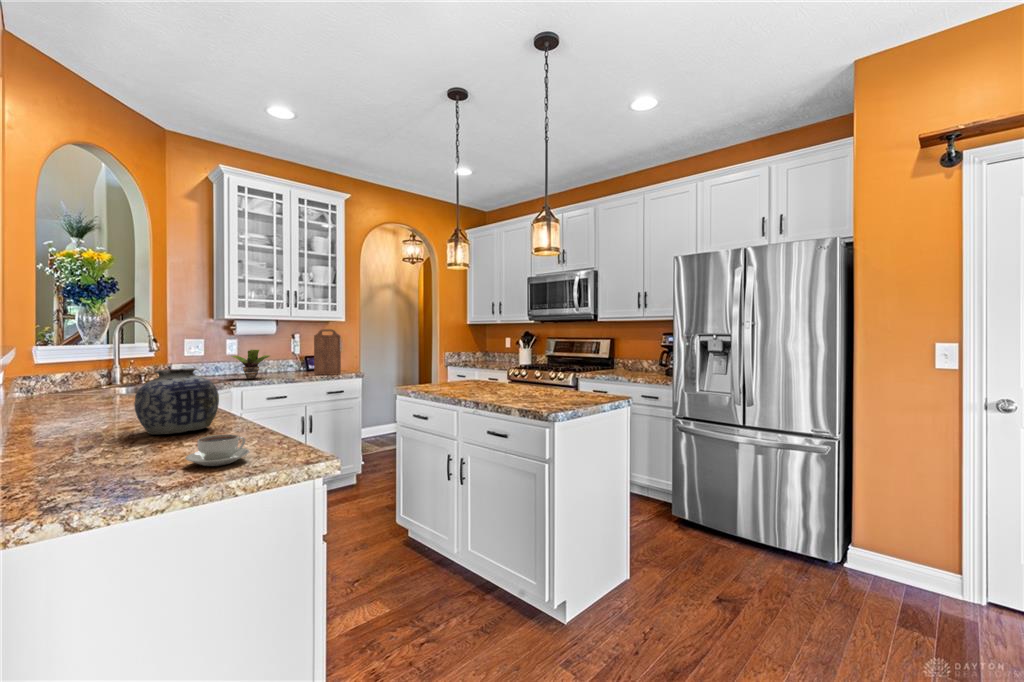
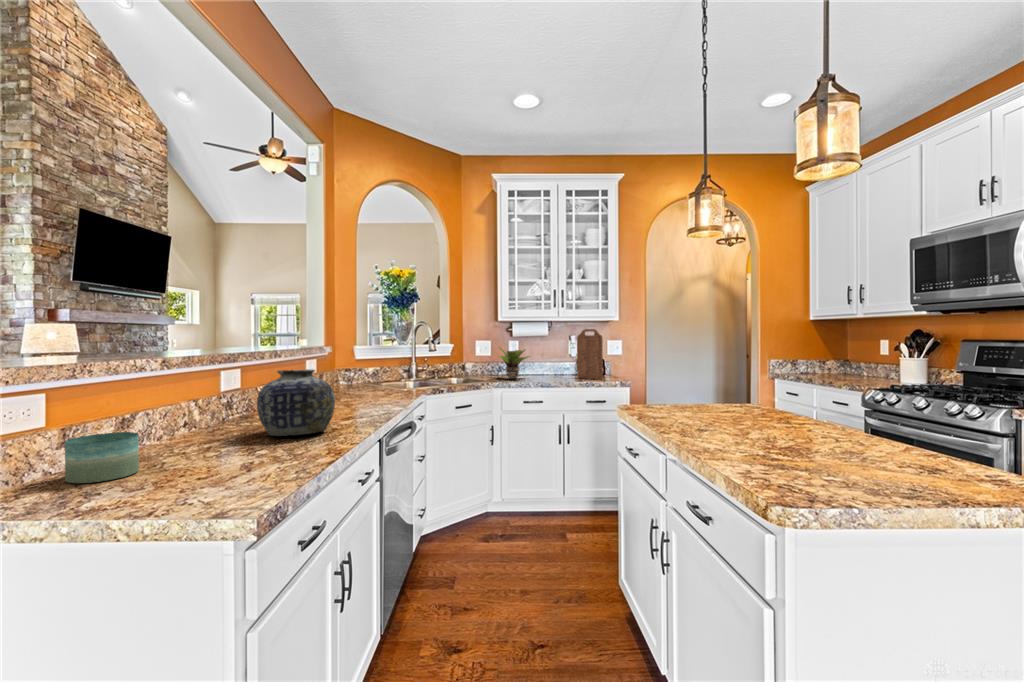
candle: none [53,431,126,482] -> present [65,432,139,483]
coffee cup: present [186,435,249,466] -> none [146,451,224,490]

